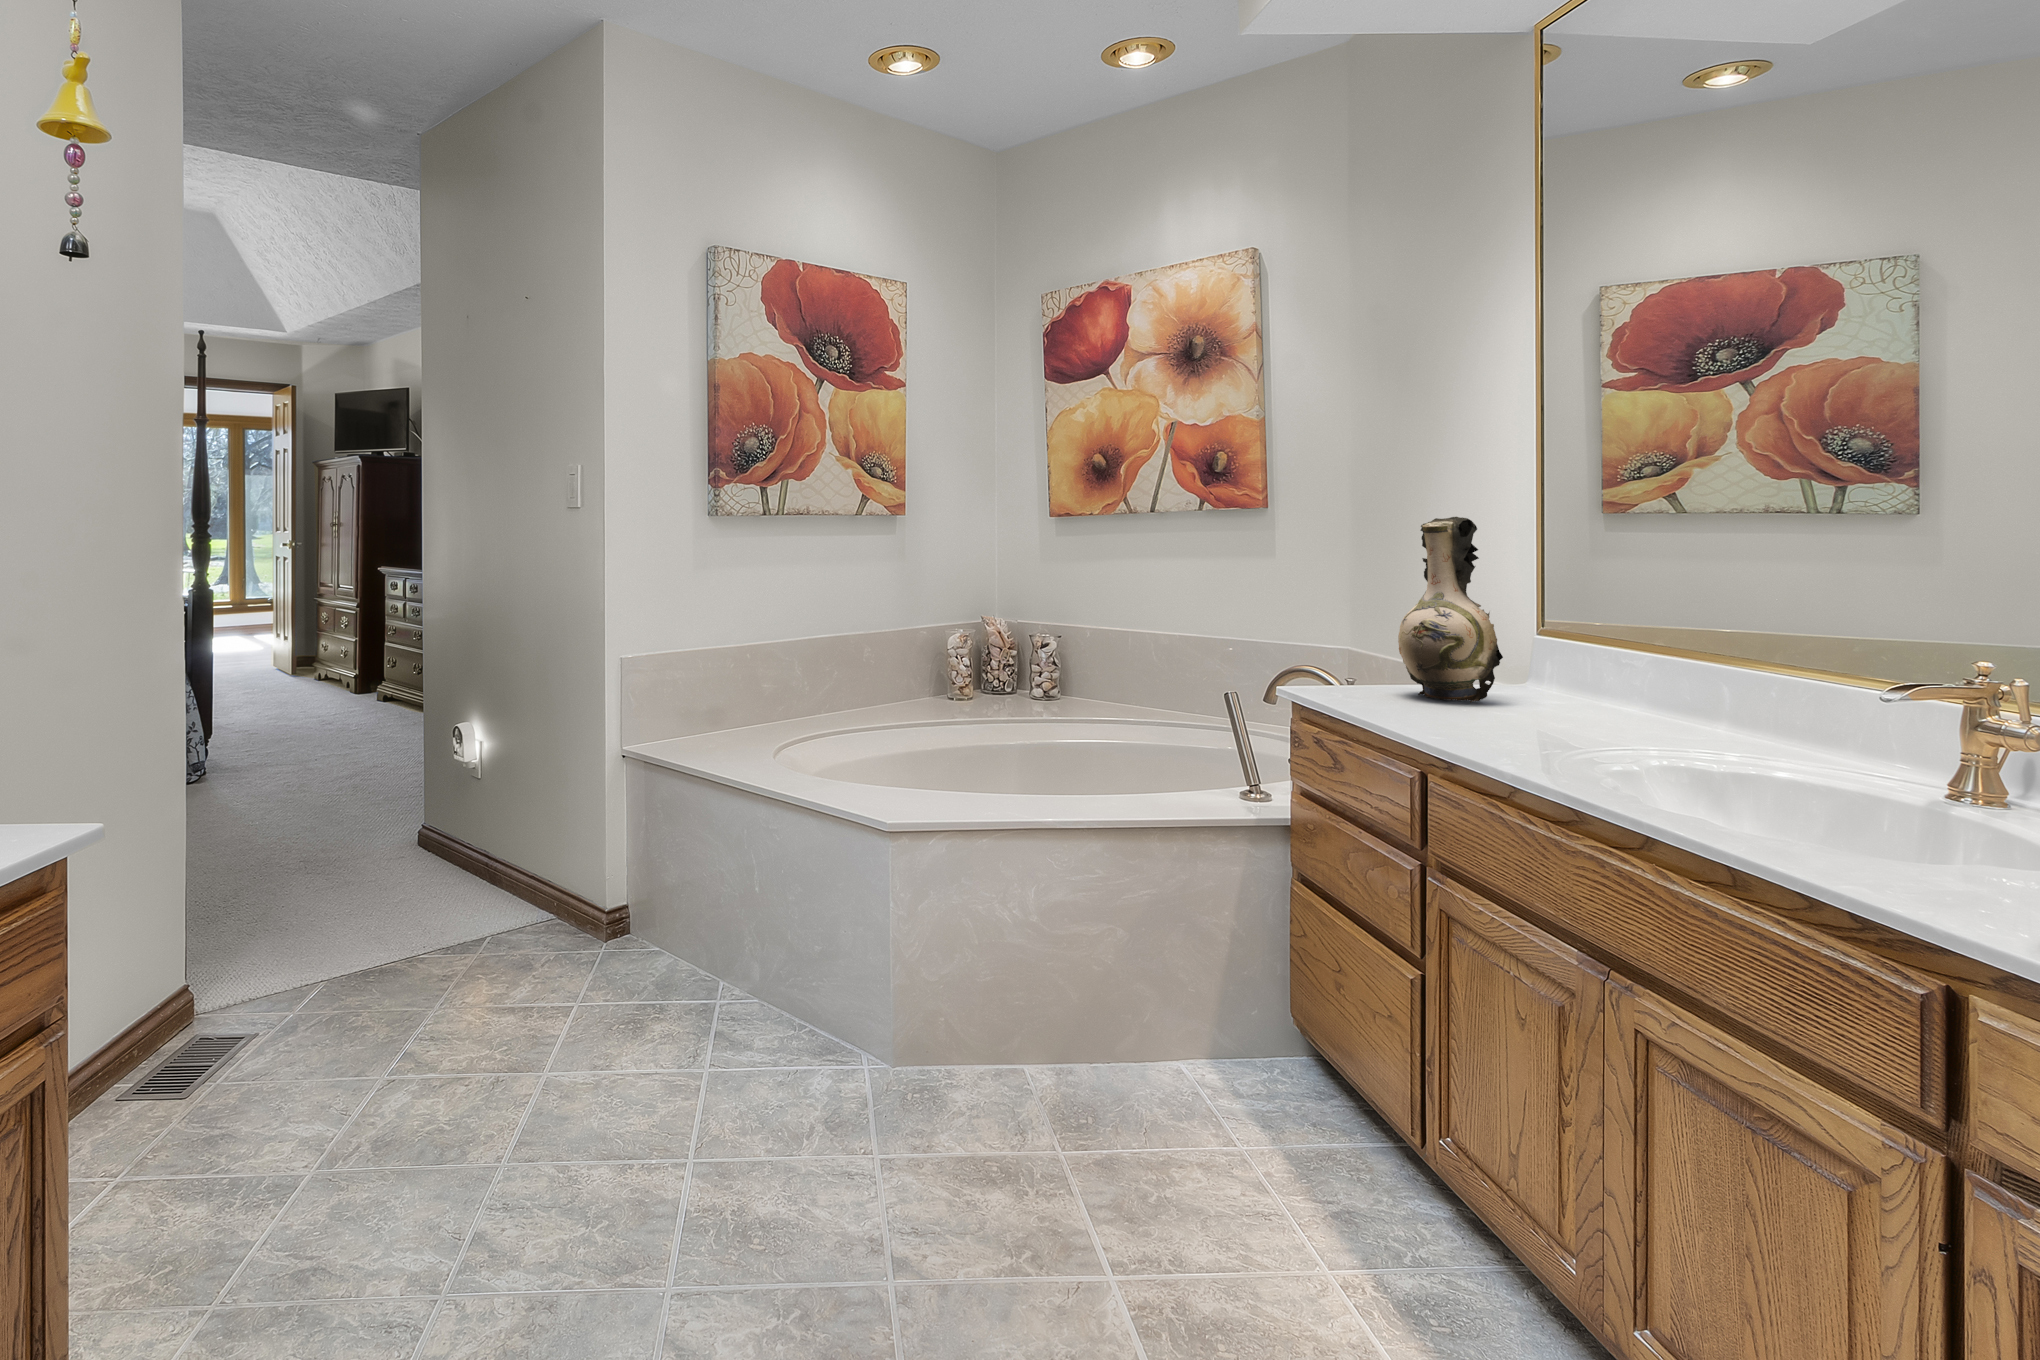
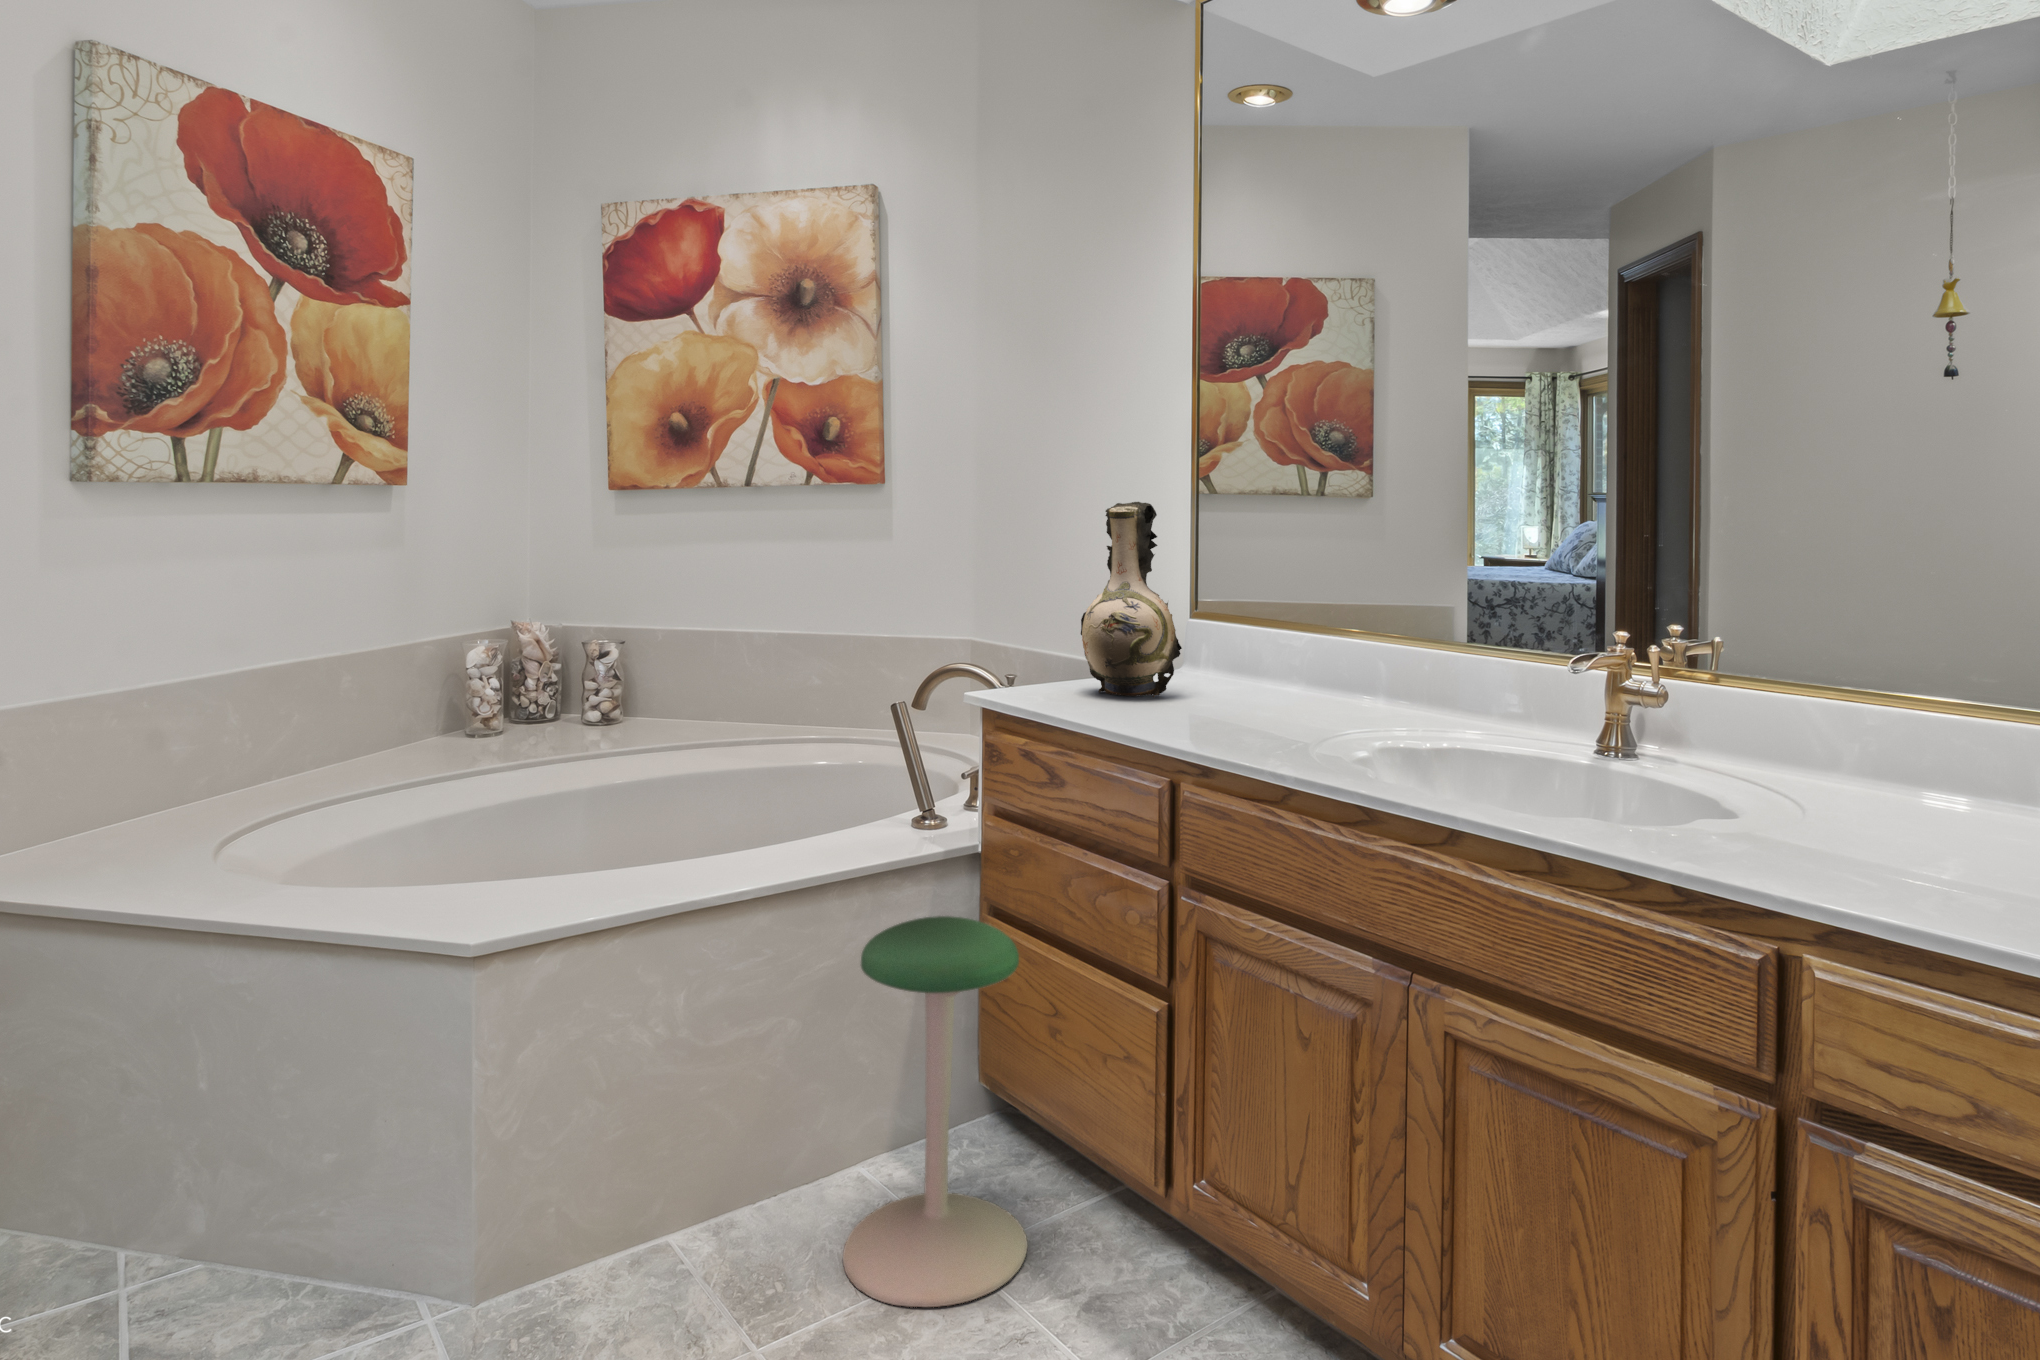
stool: none [1137,866,1298,1183] -> present [843,916,1027,1307]

